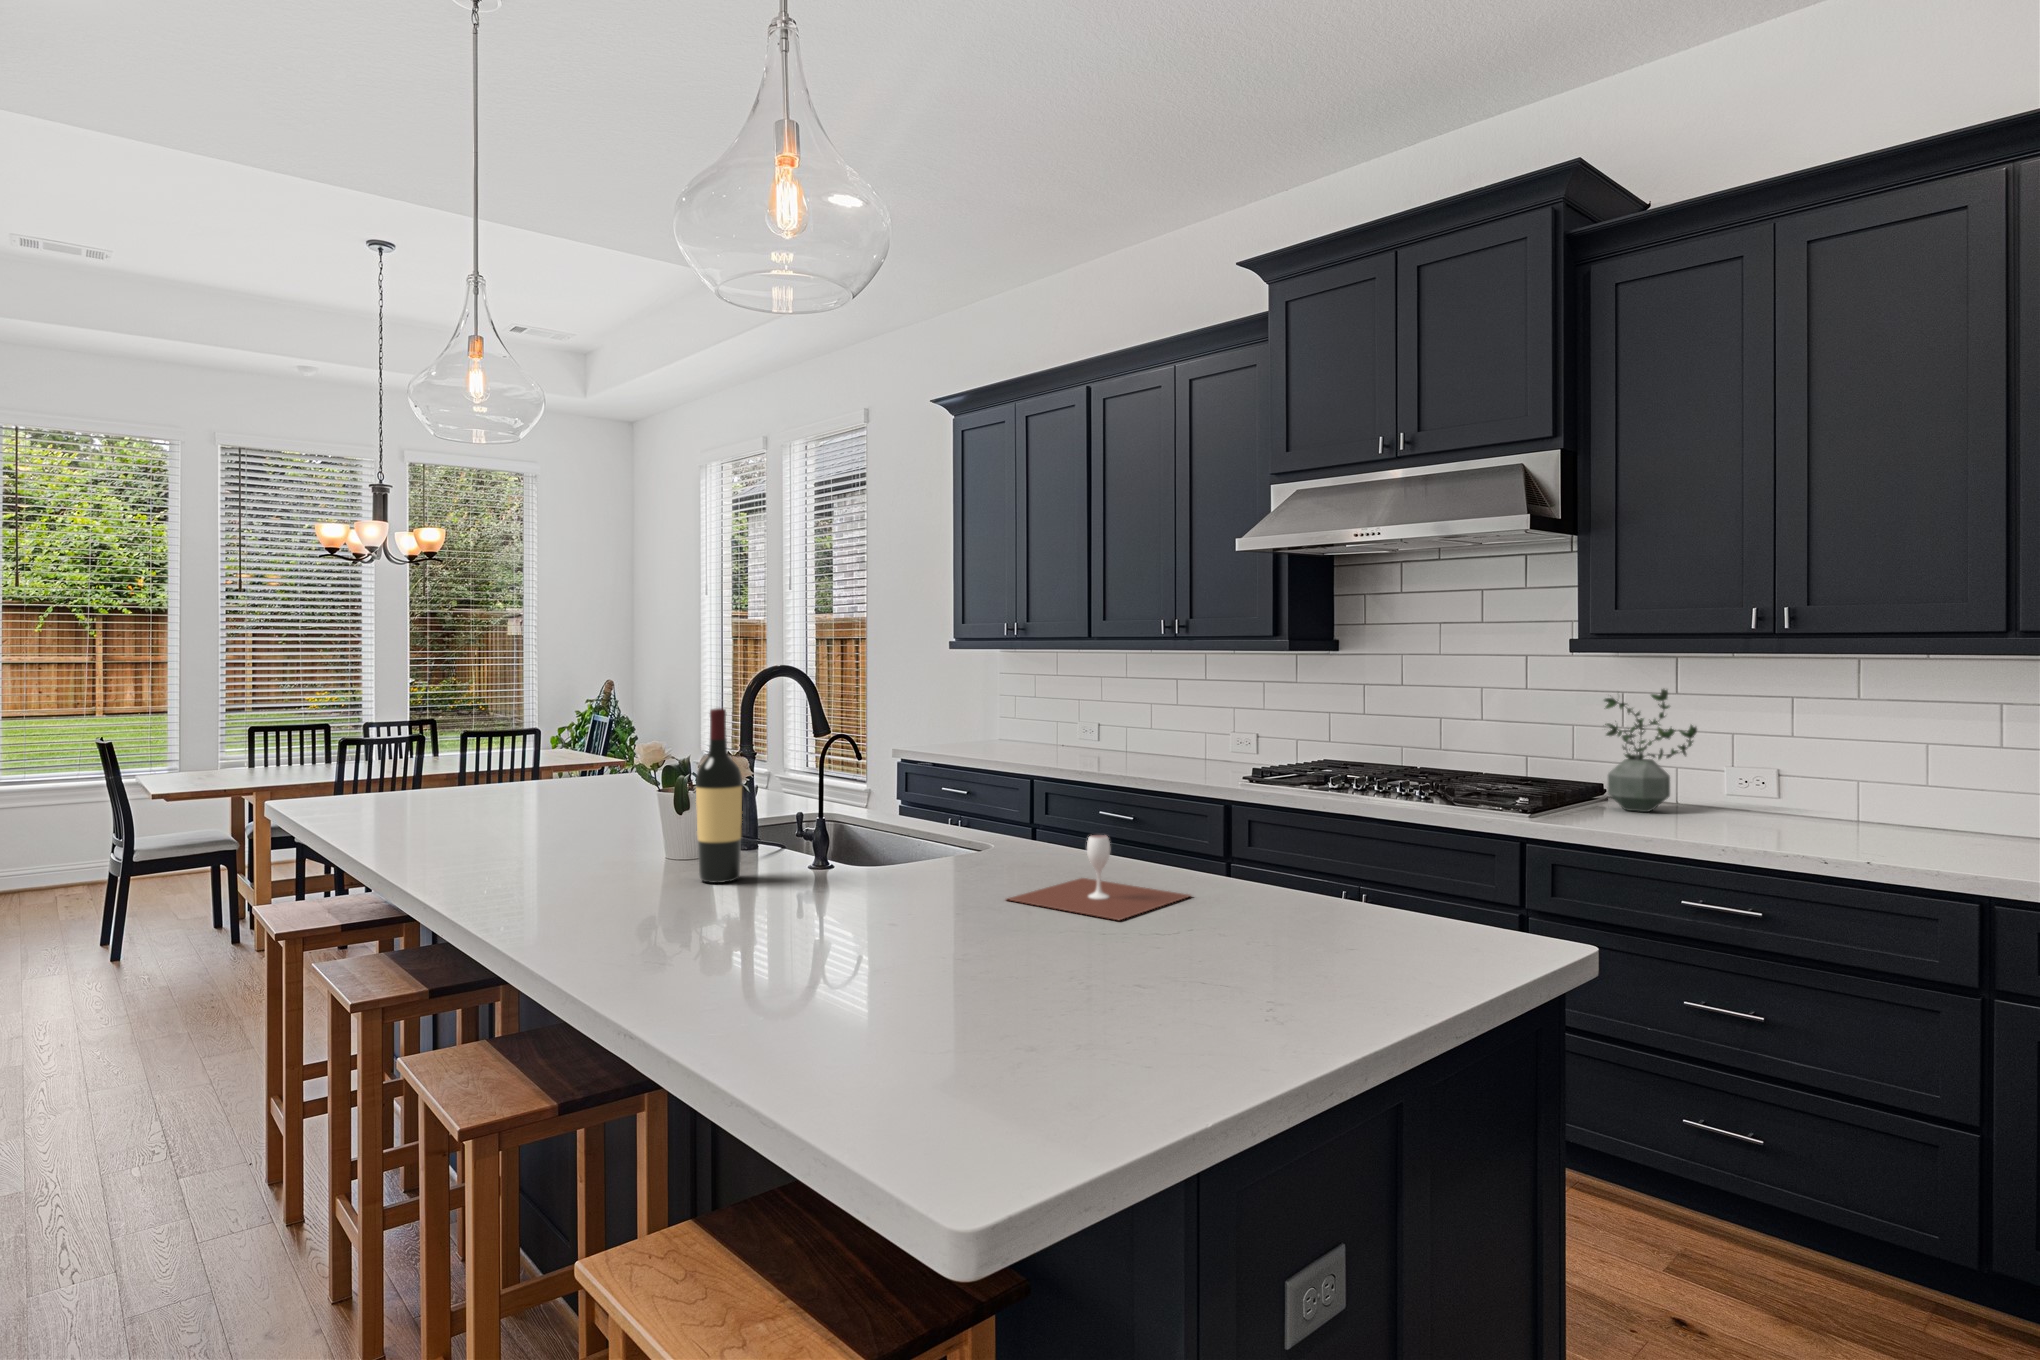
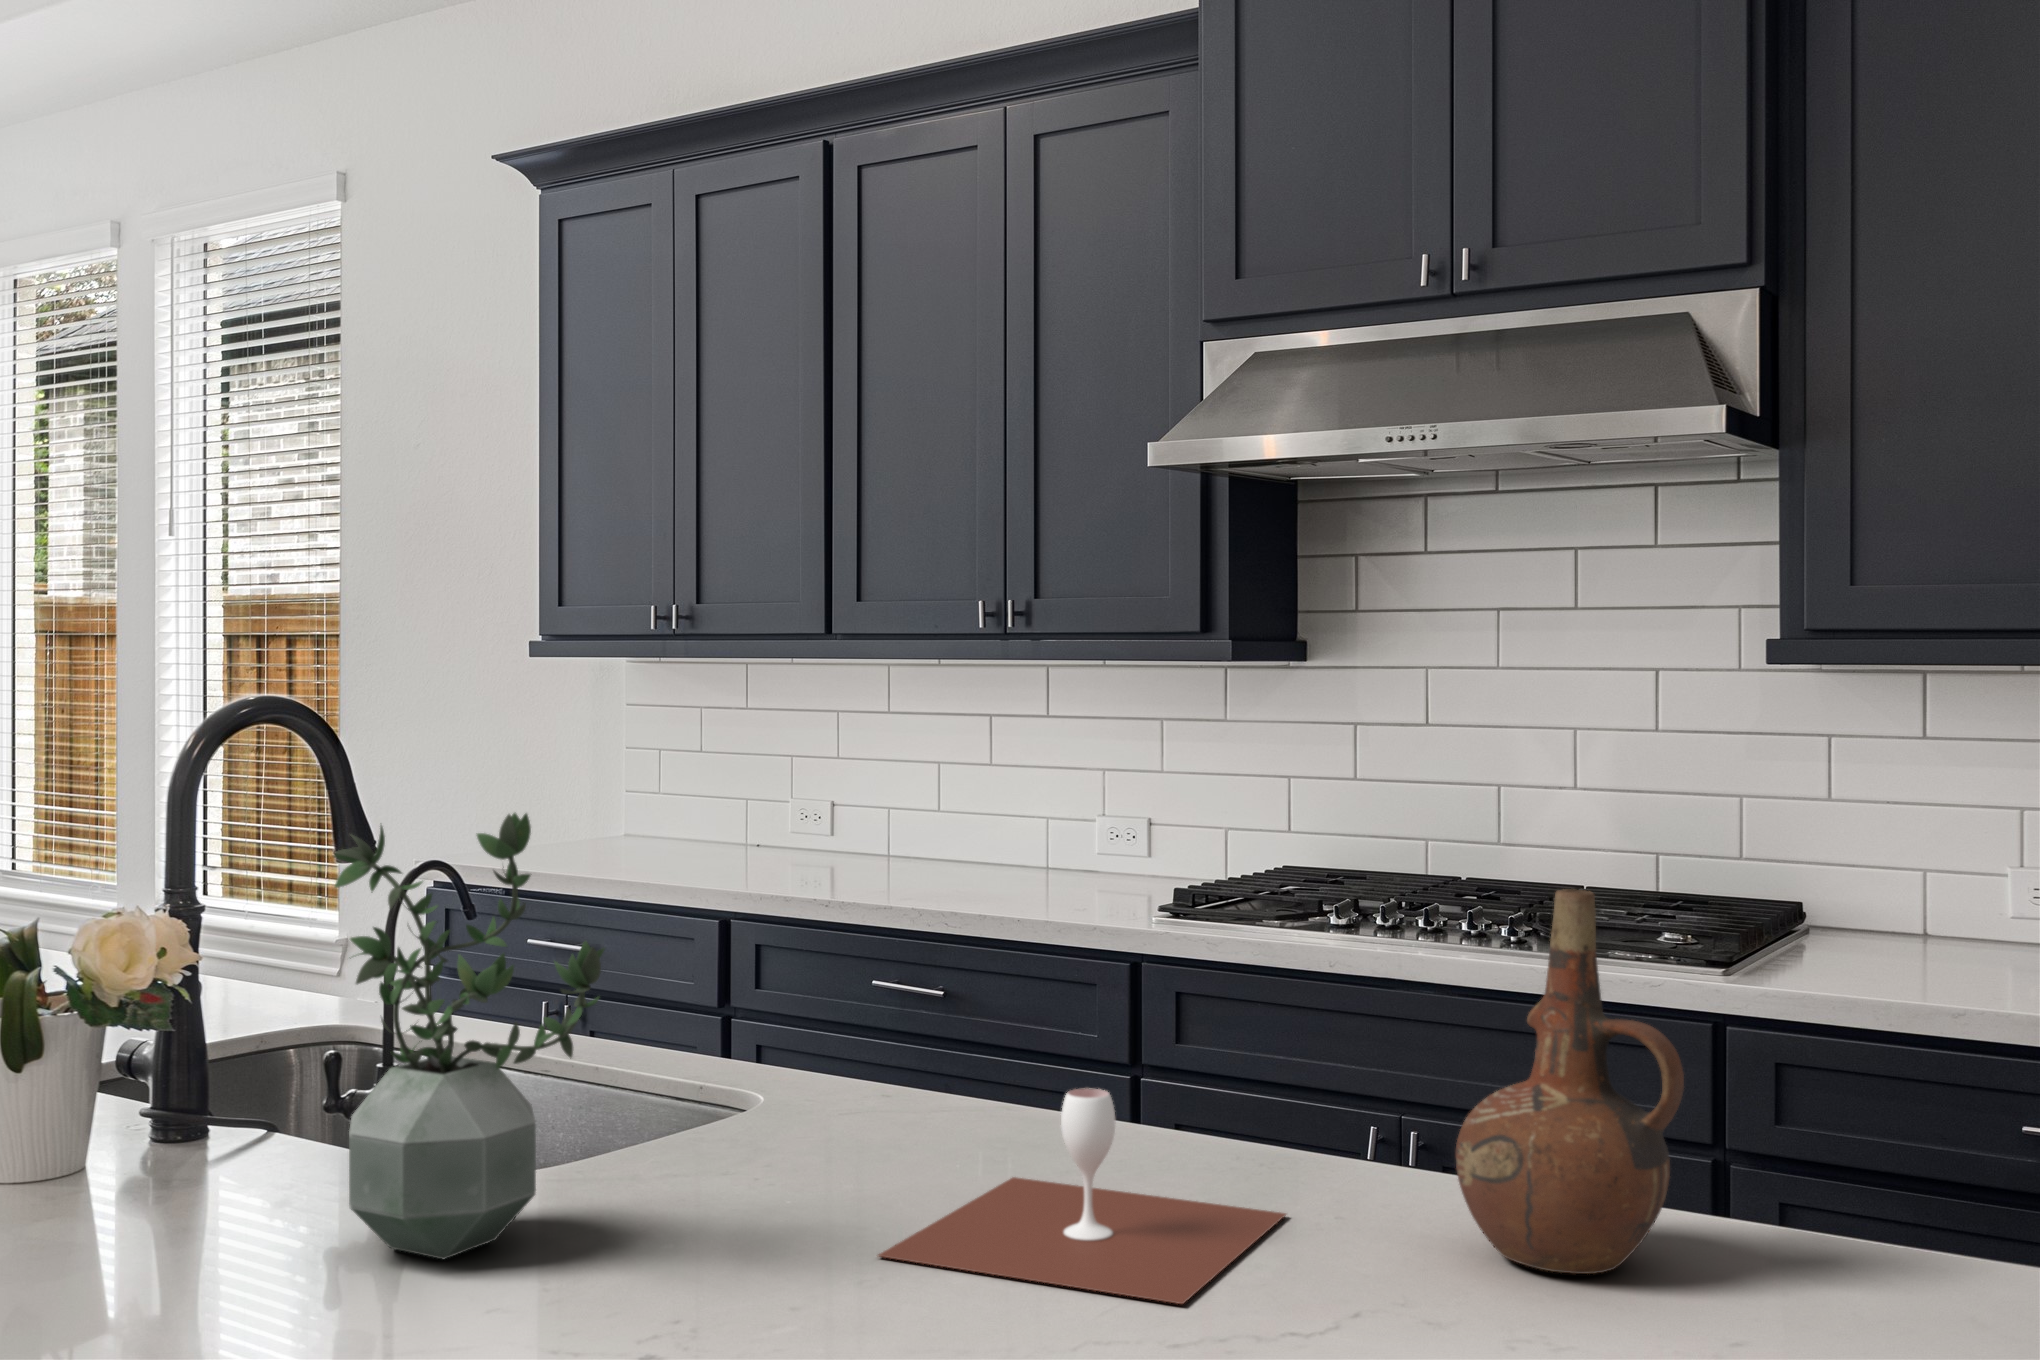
potted plant: present [1604,689,1697,812] -> present [333,813,604,1259]
wine bottle: present [696,708,742,883] -> none [70,808,194,1252]
ceramic pitcher: none [1256,751,1355,921] -> present [1456,889,1684,1274]

